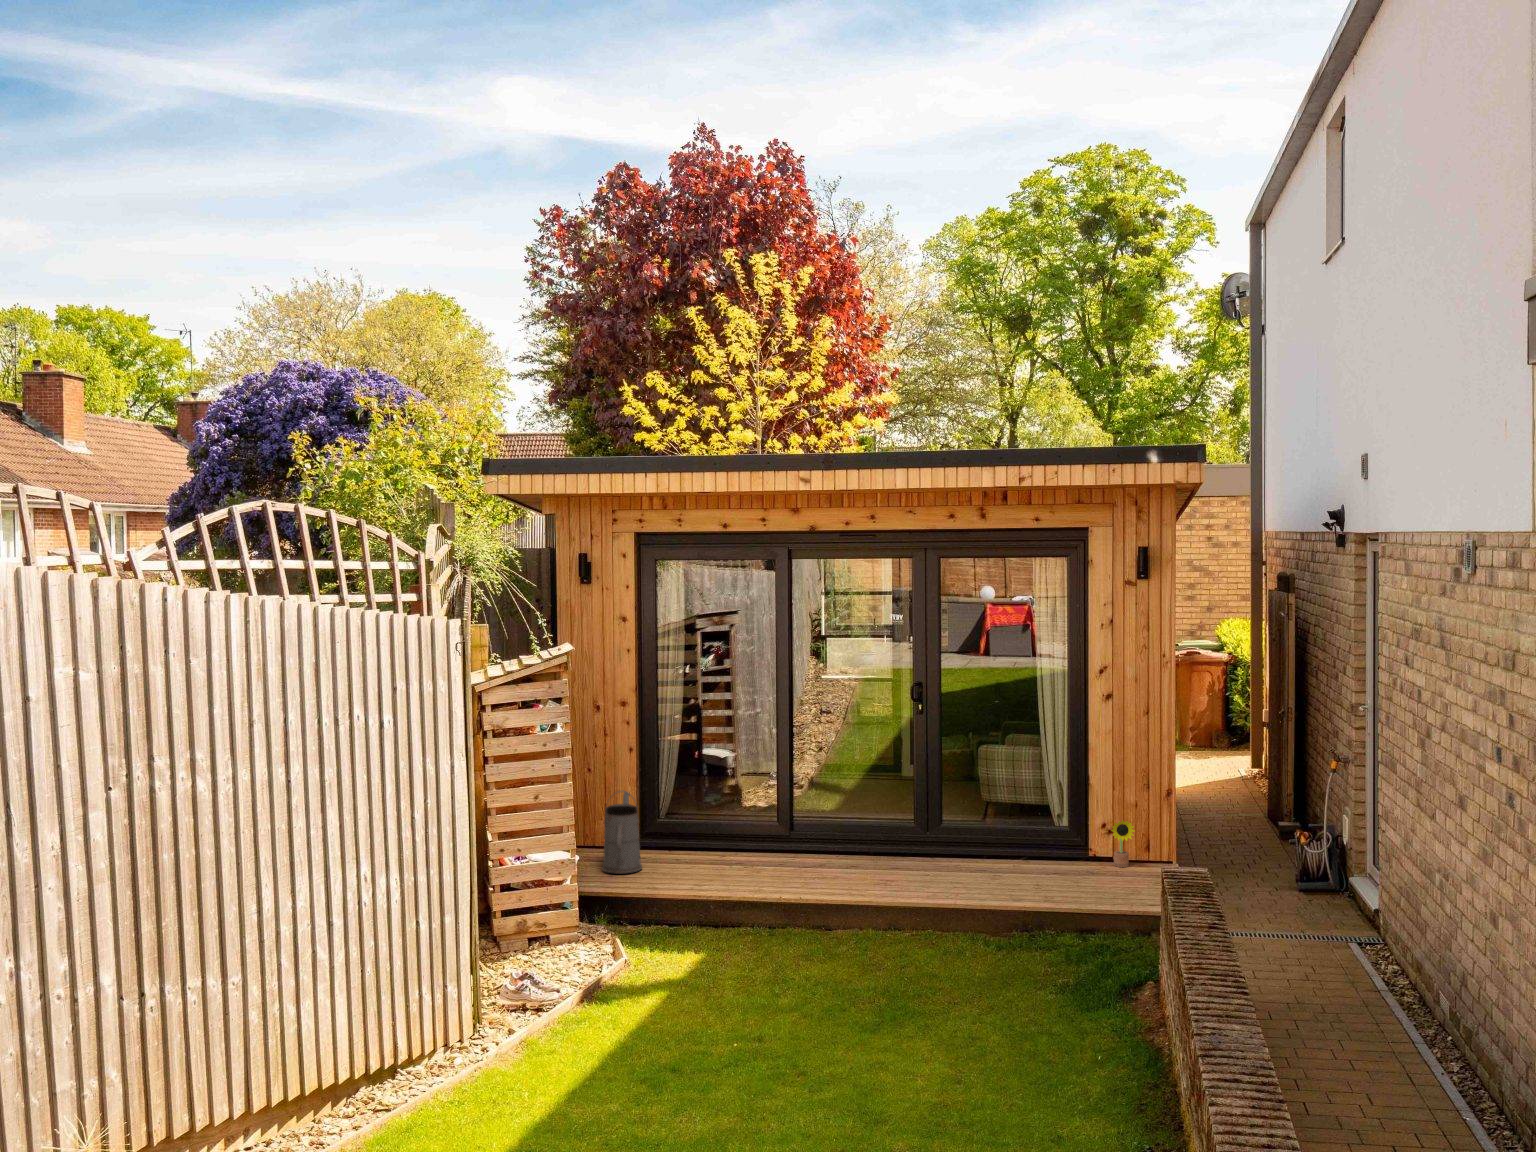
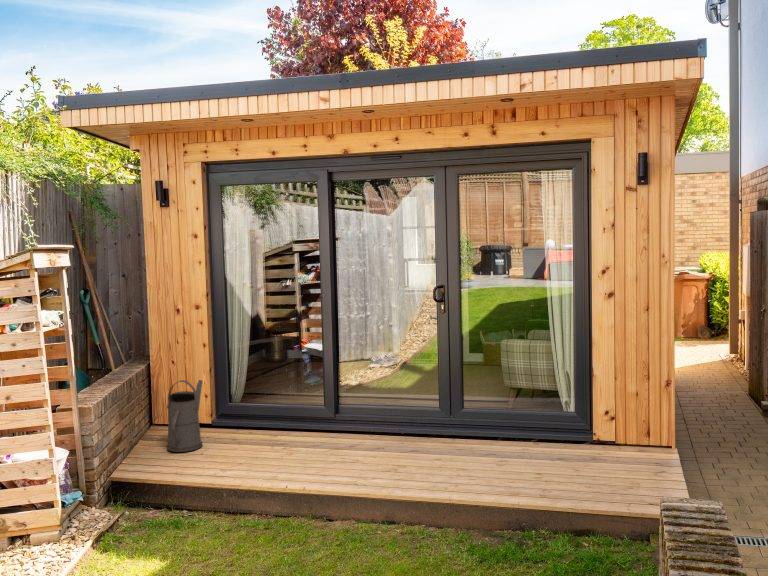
decorative plant: present [1111,820,1135,867] -> none [613,408,637,451]

